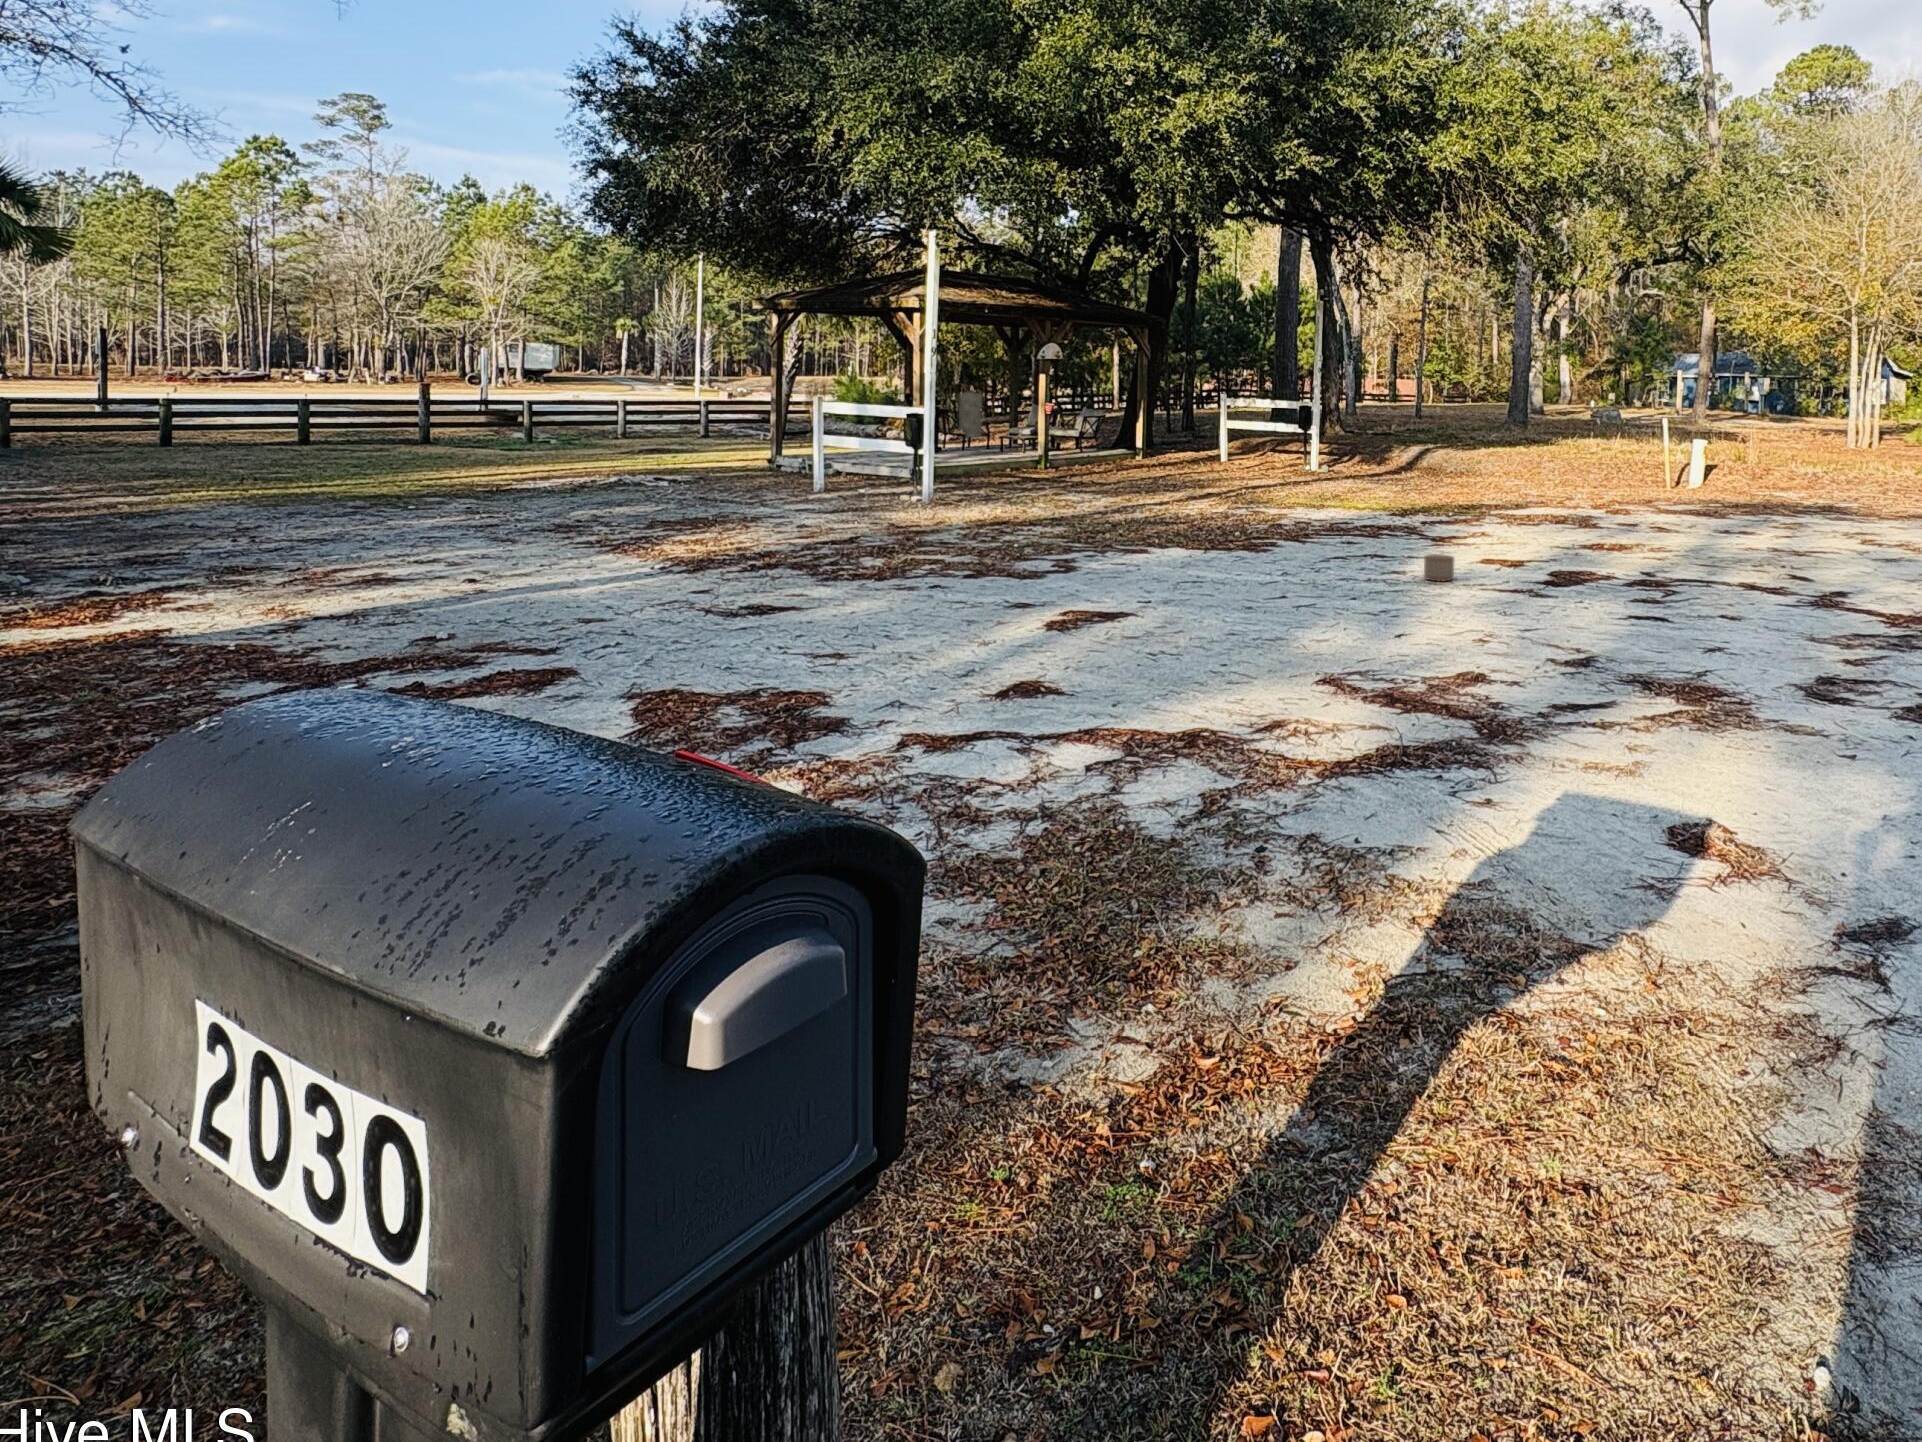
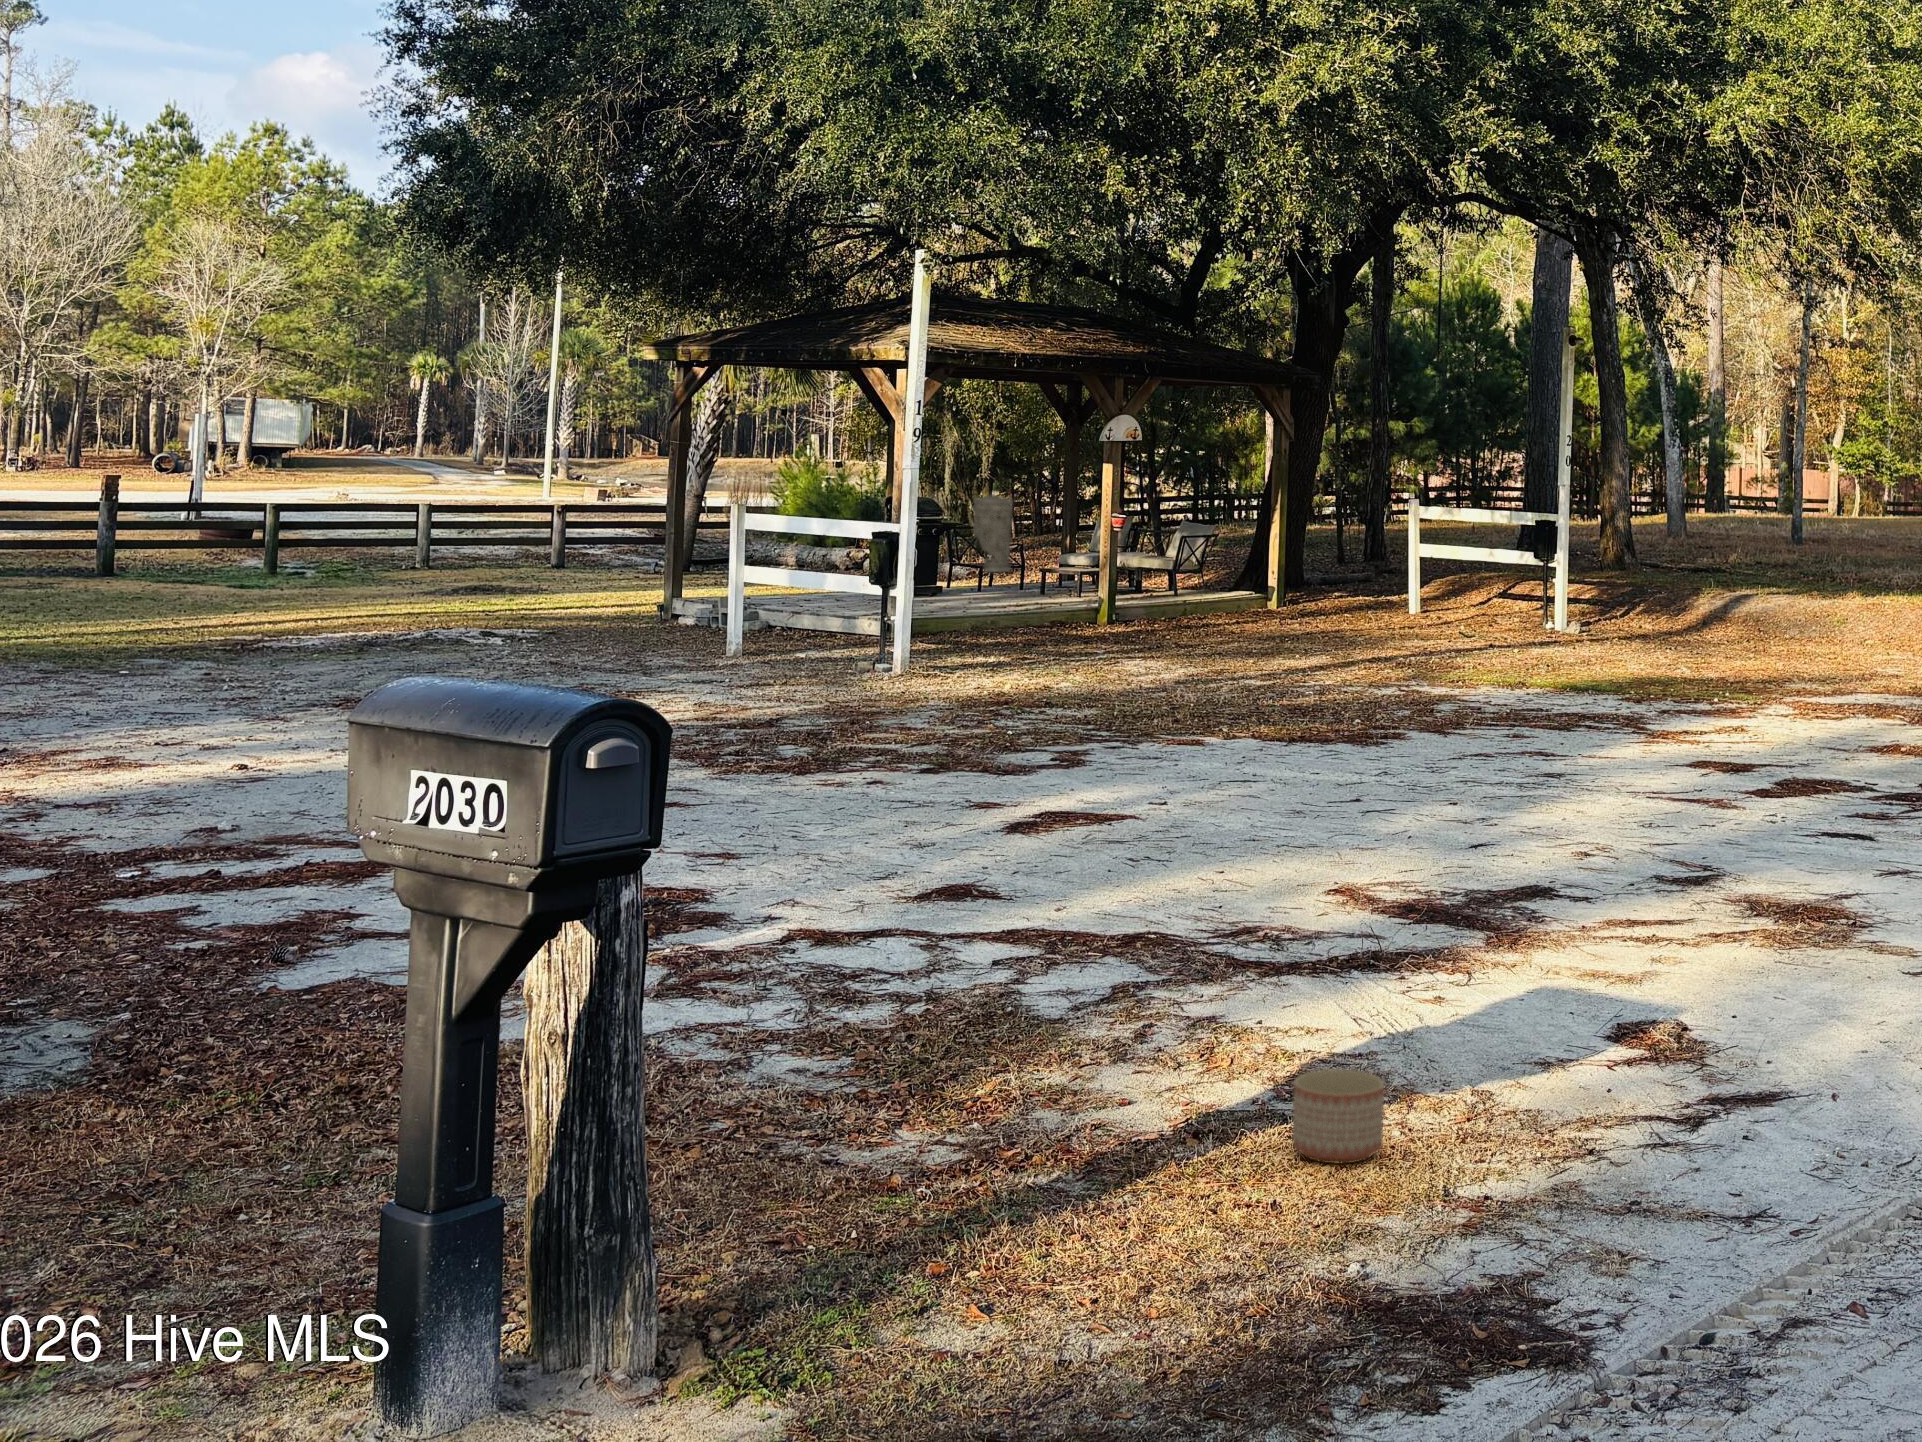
planter: present [1424,554,1454,581] -> present [1292,1069,1384,1164]

